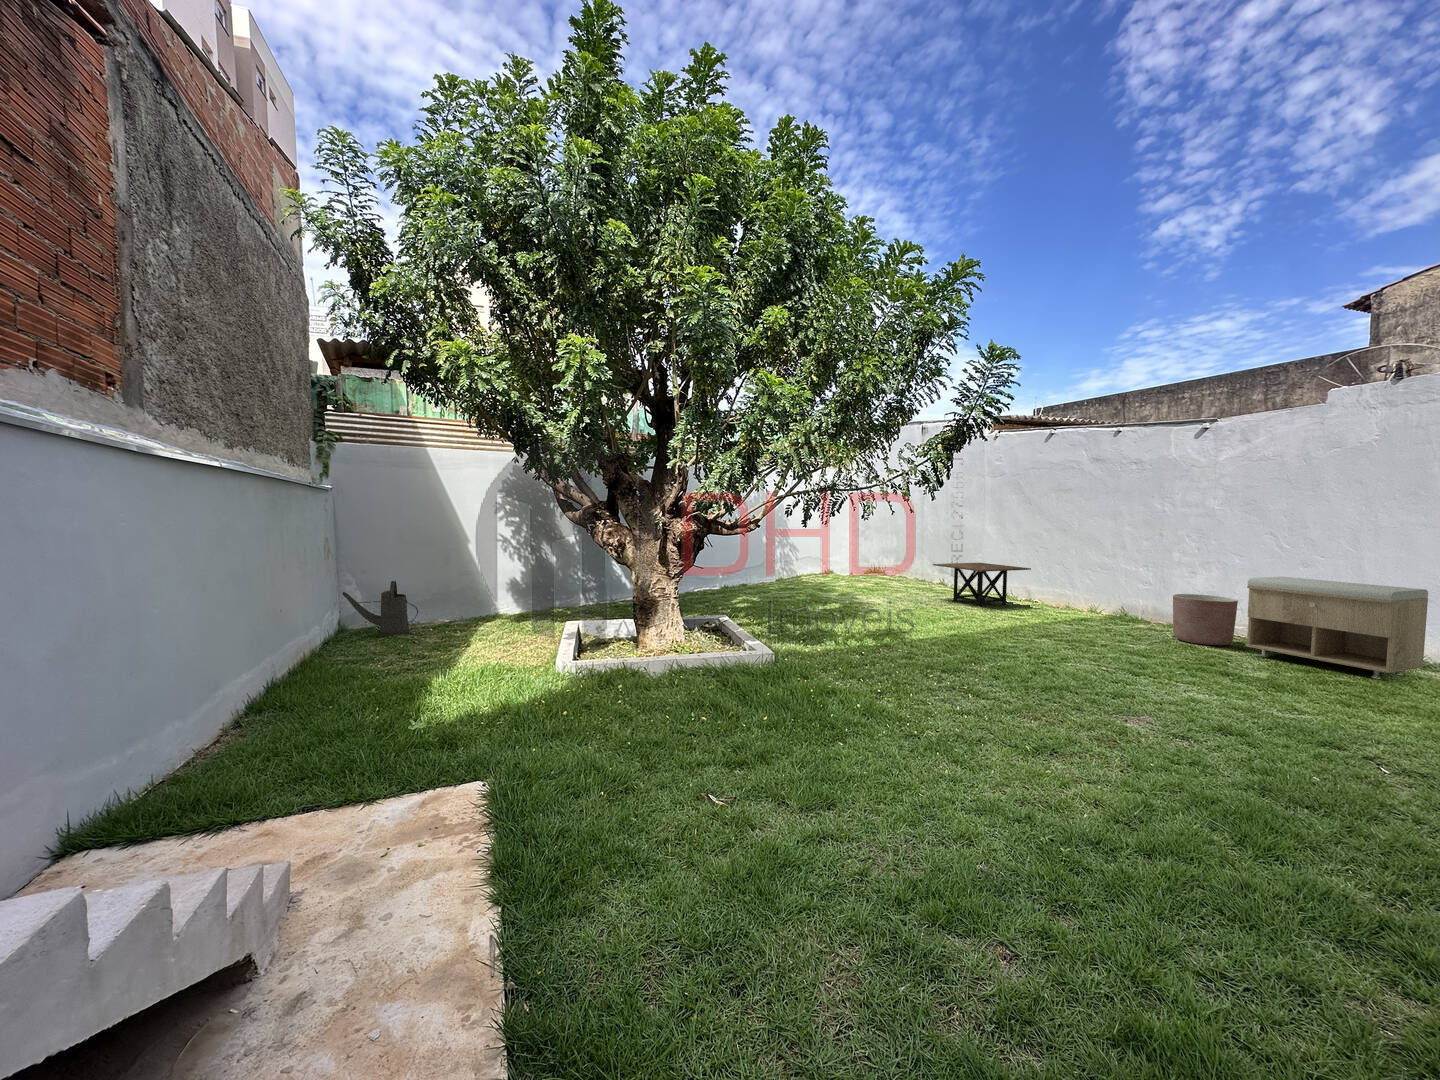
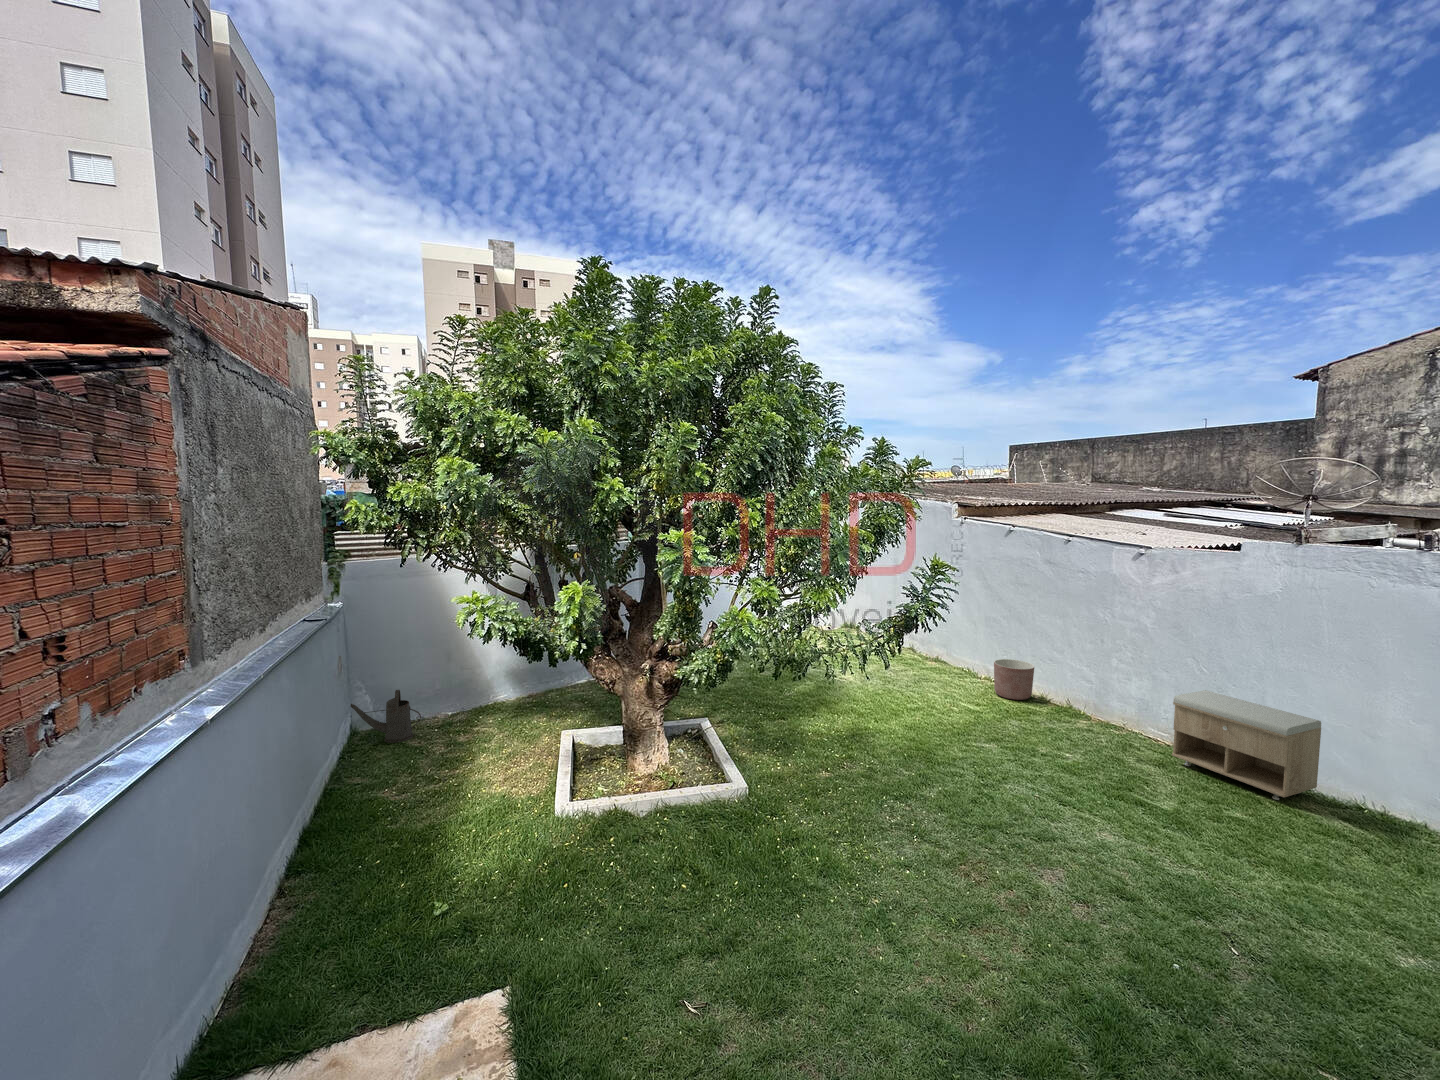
side table: present [933,563,1031,607] -> none [904,634,994,683]
planter: present [1173,594,1238,646] -> present [994,659,1034,700]

